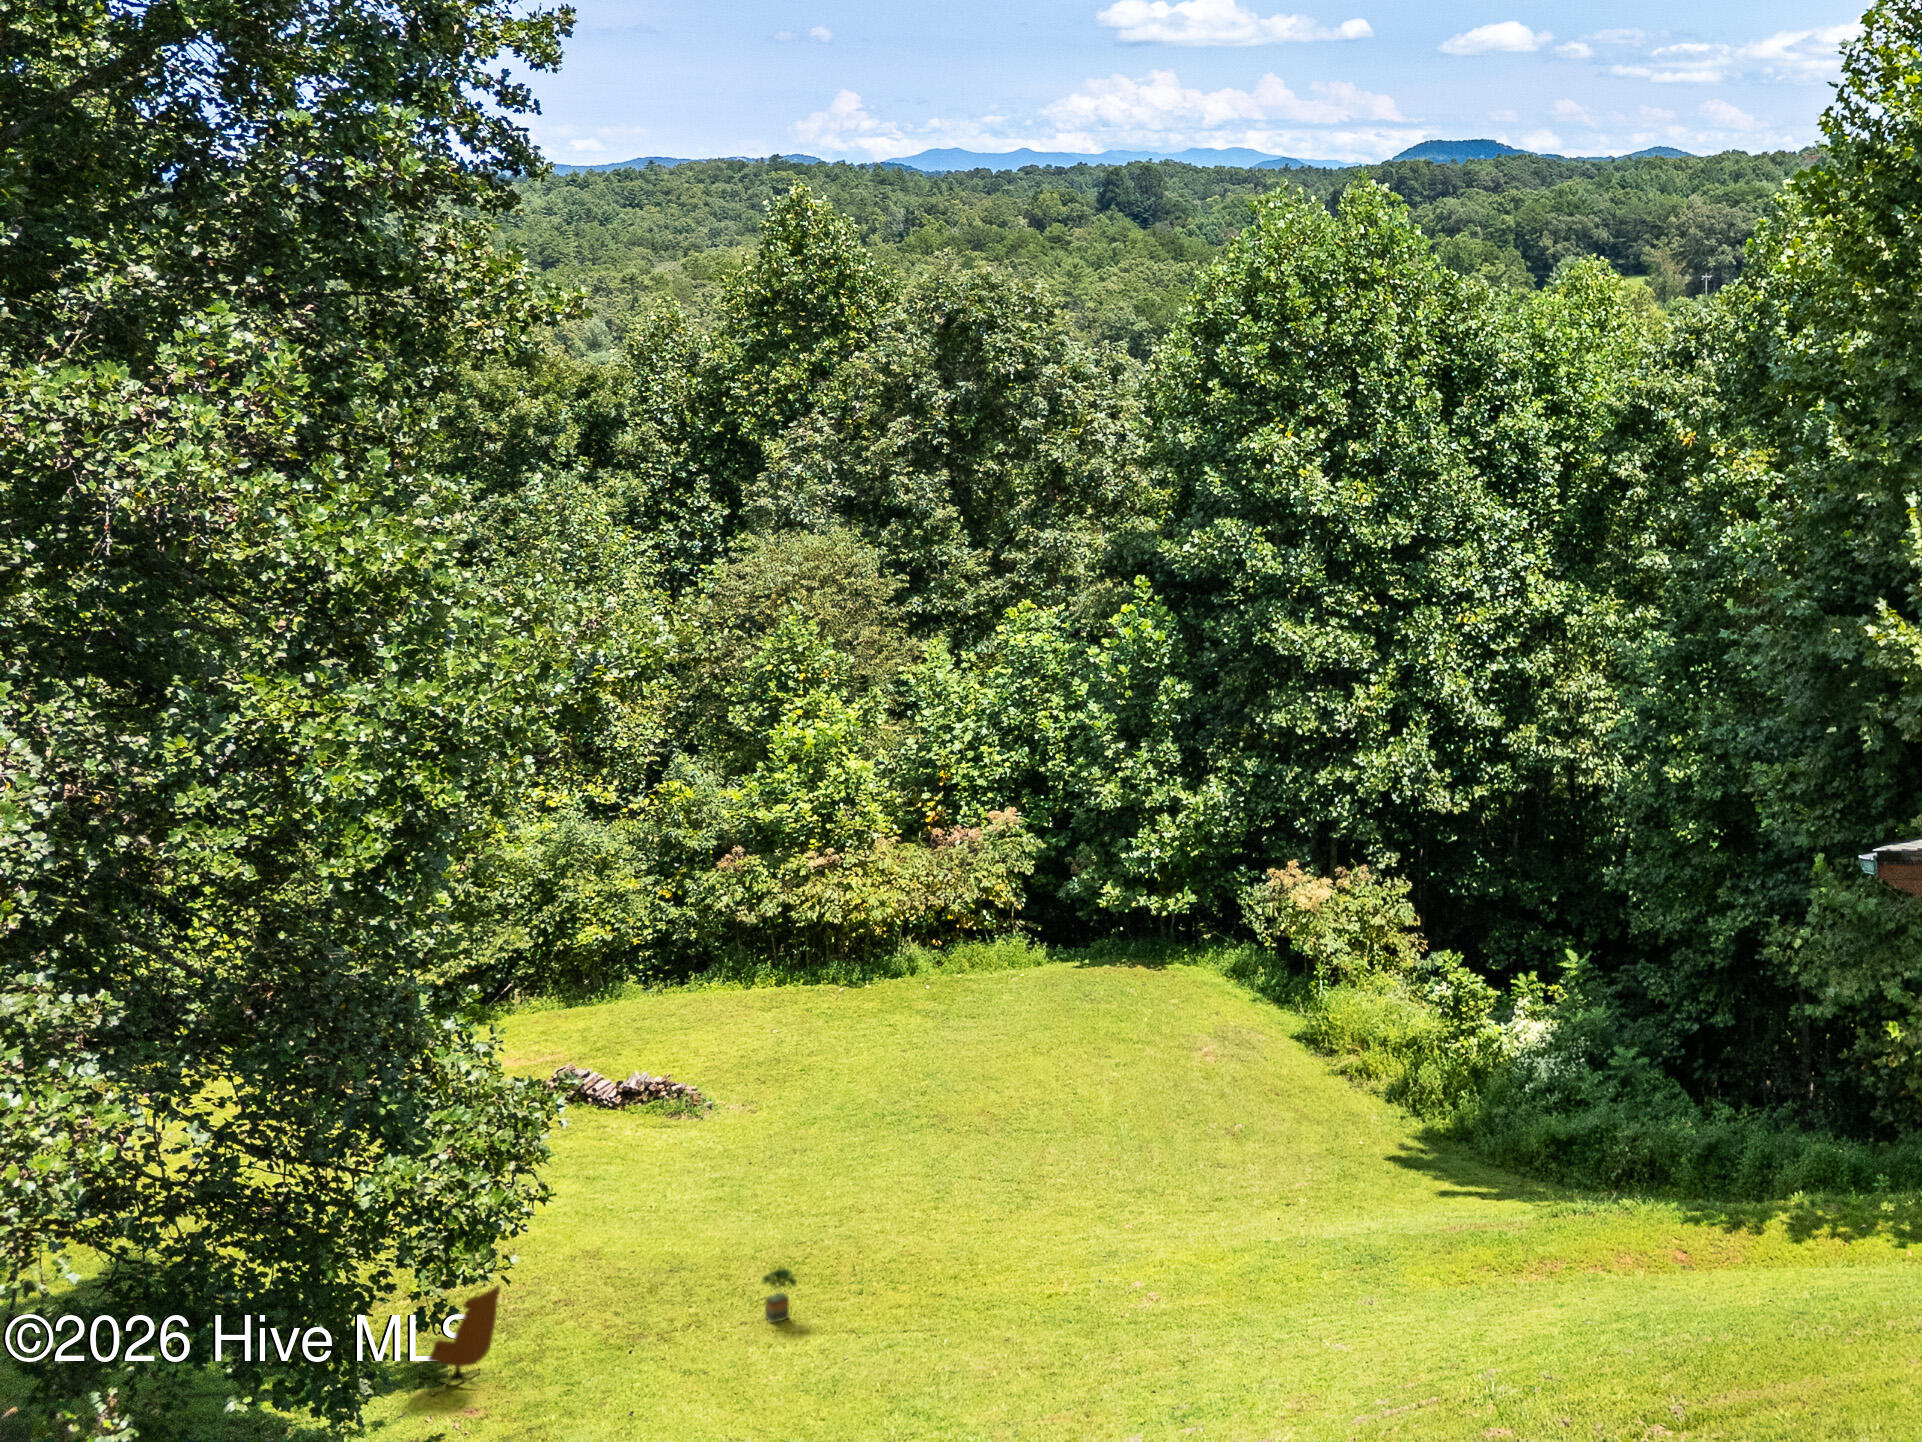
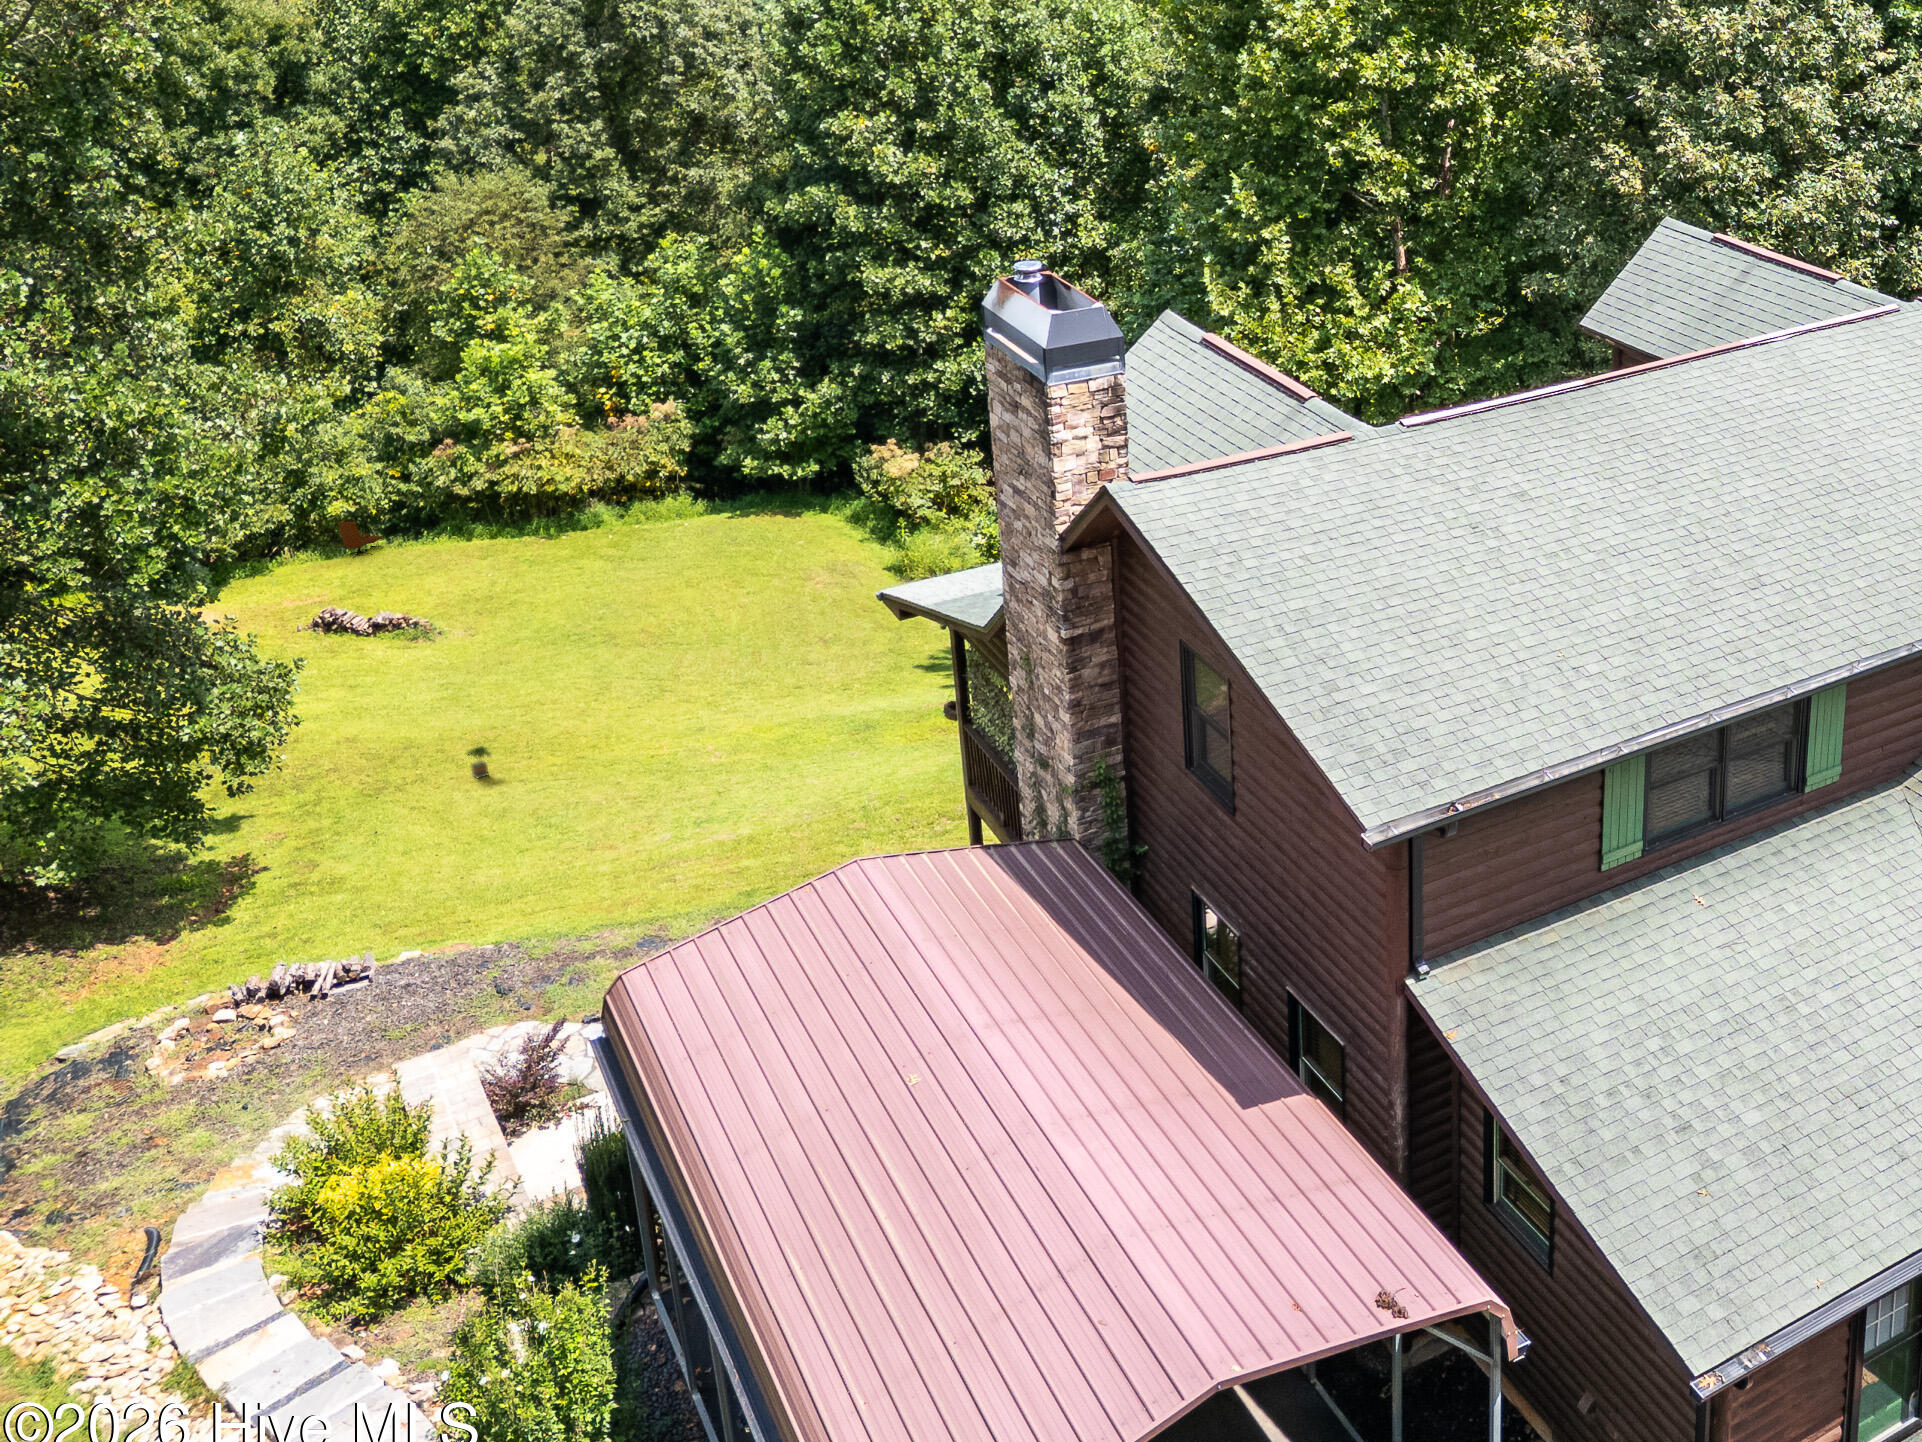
lounge chair: present [422,1284,500,1386] -> present [338,521,382,558]

